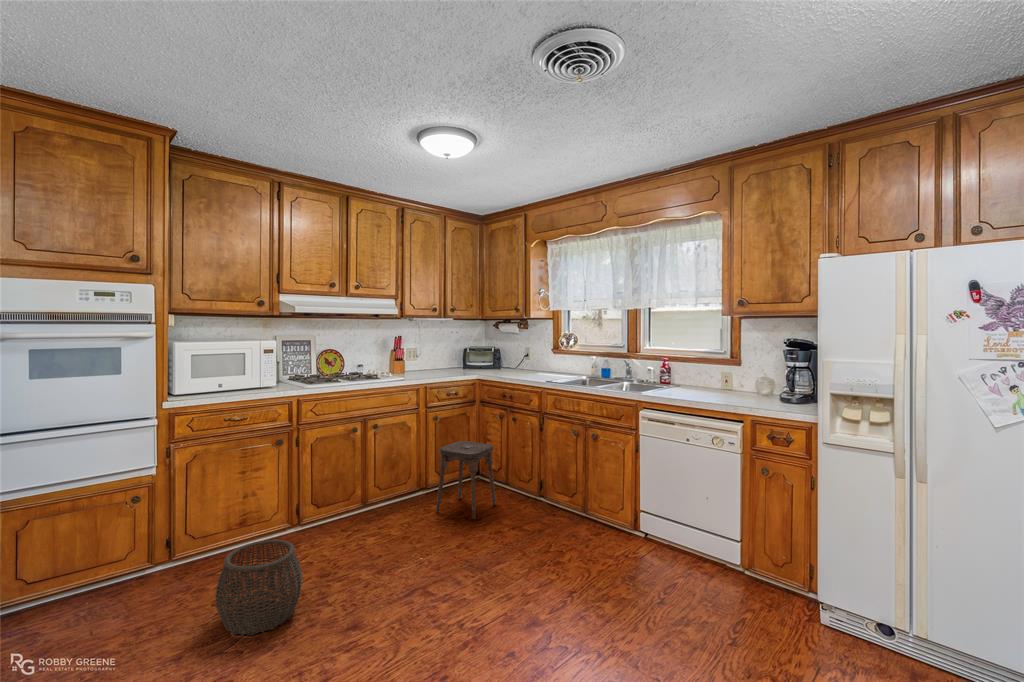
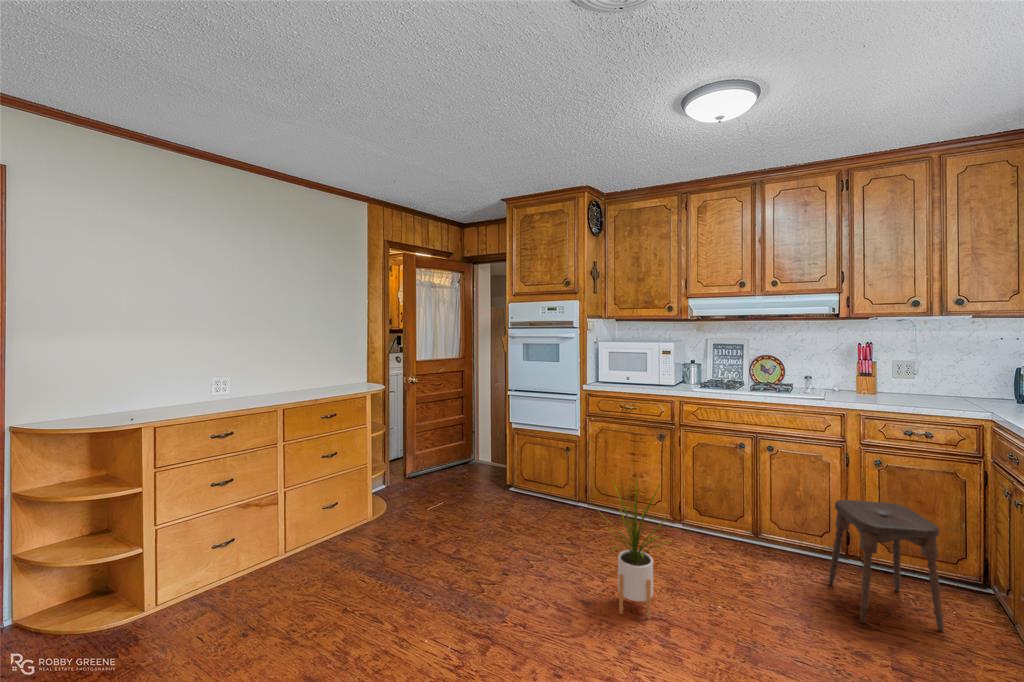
house plant: none [347,463,421,608] -> present [607,479,672,619]
woven basket: present [215,540,303,635] -> none [535,500,596,572]

